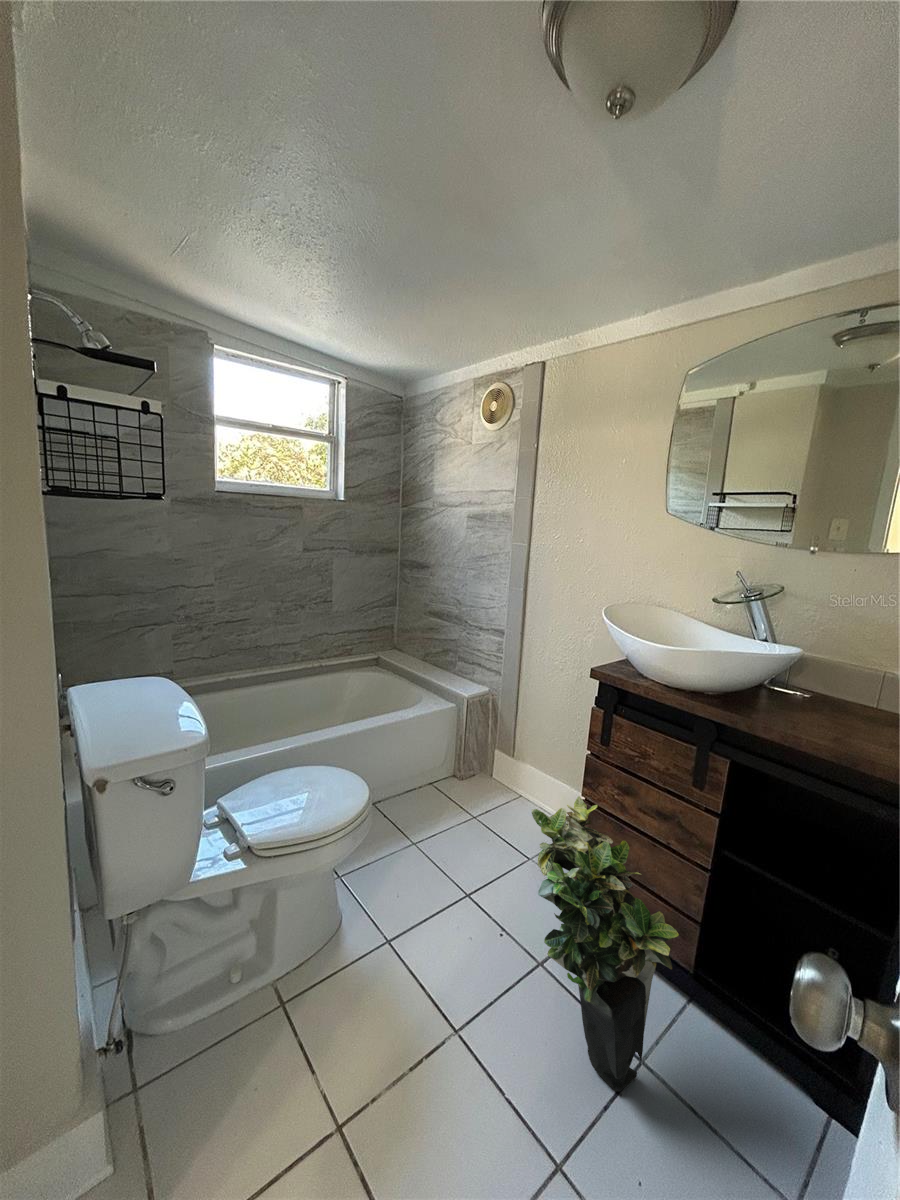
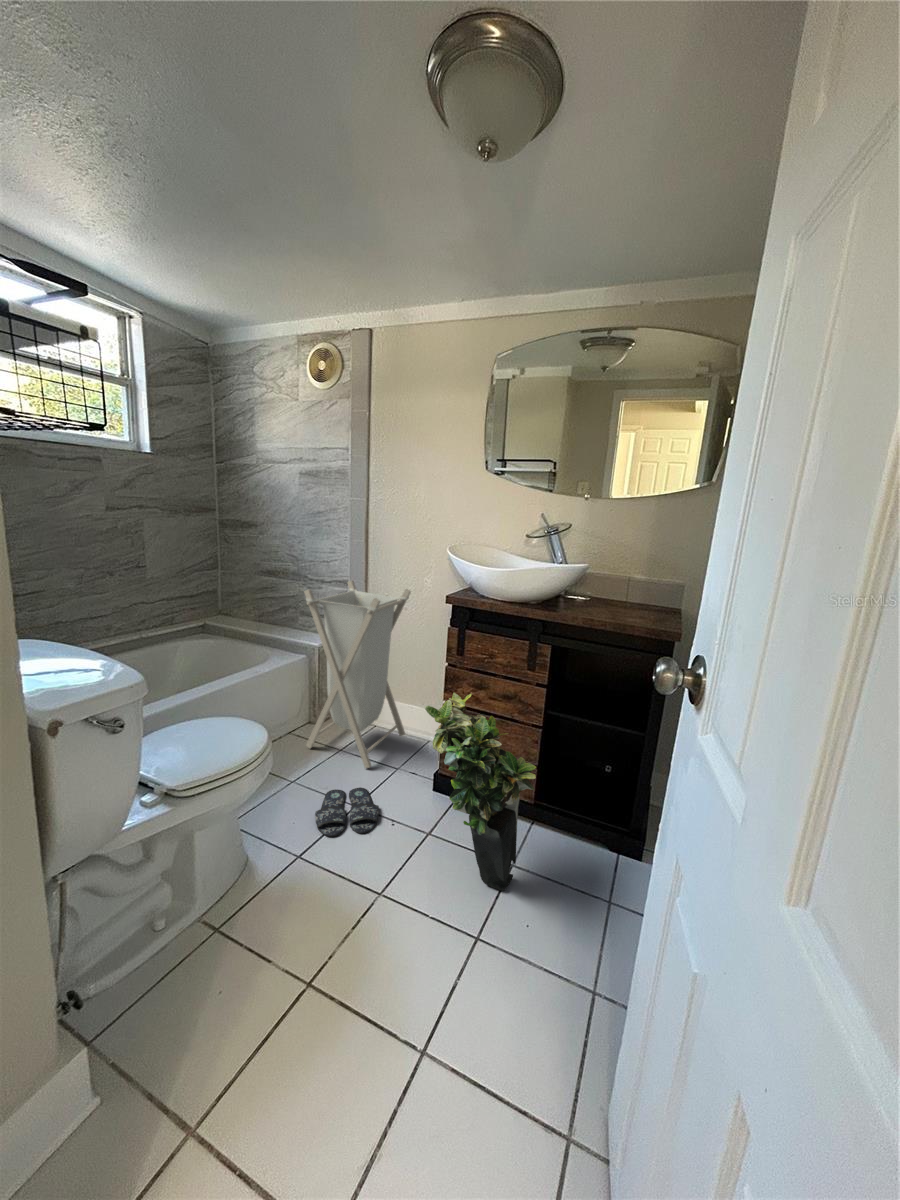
laundry hamper: none [441,632,566,849] -> present [304,581,411,768]
slippers: none [422,865,493,932] -> present [315,788,379,837]

